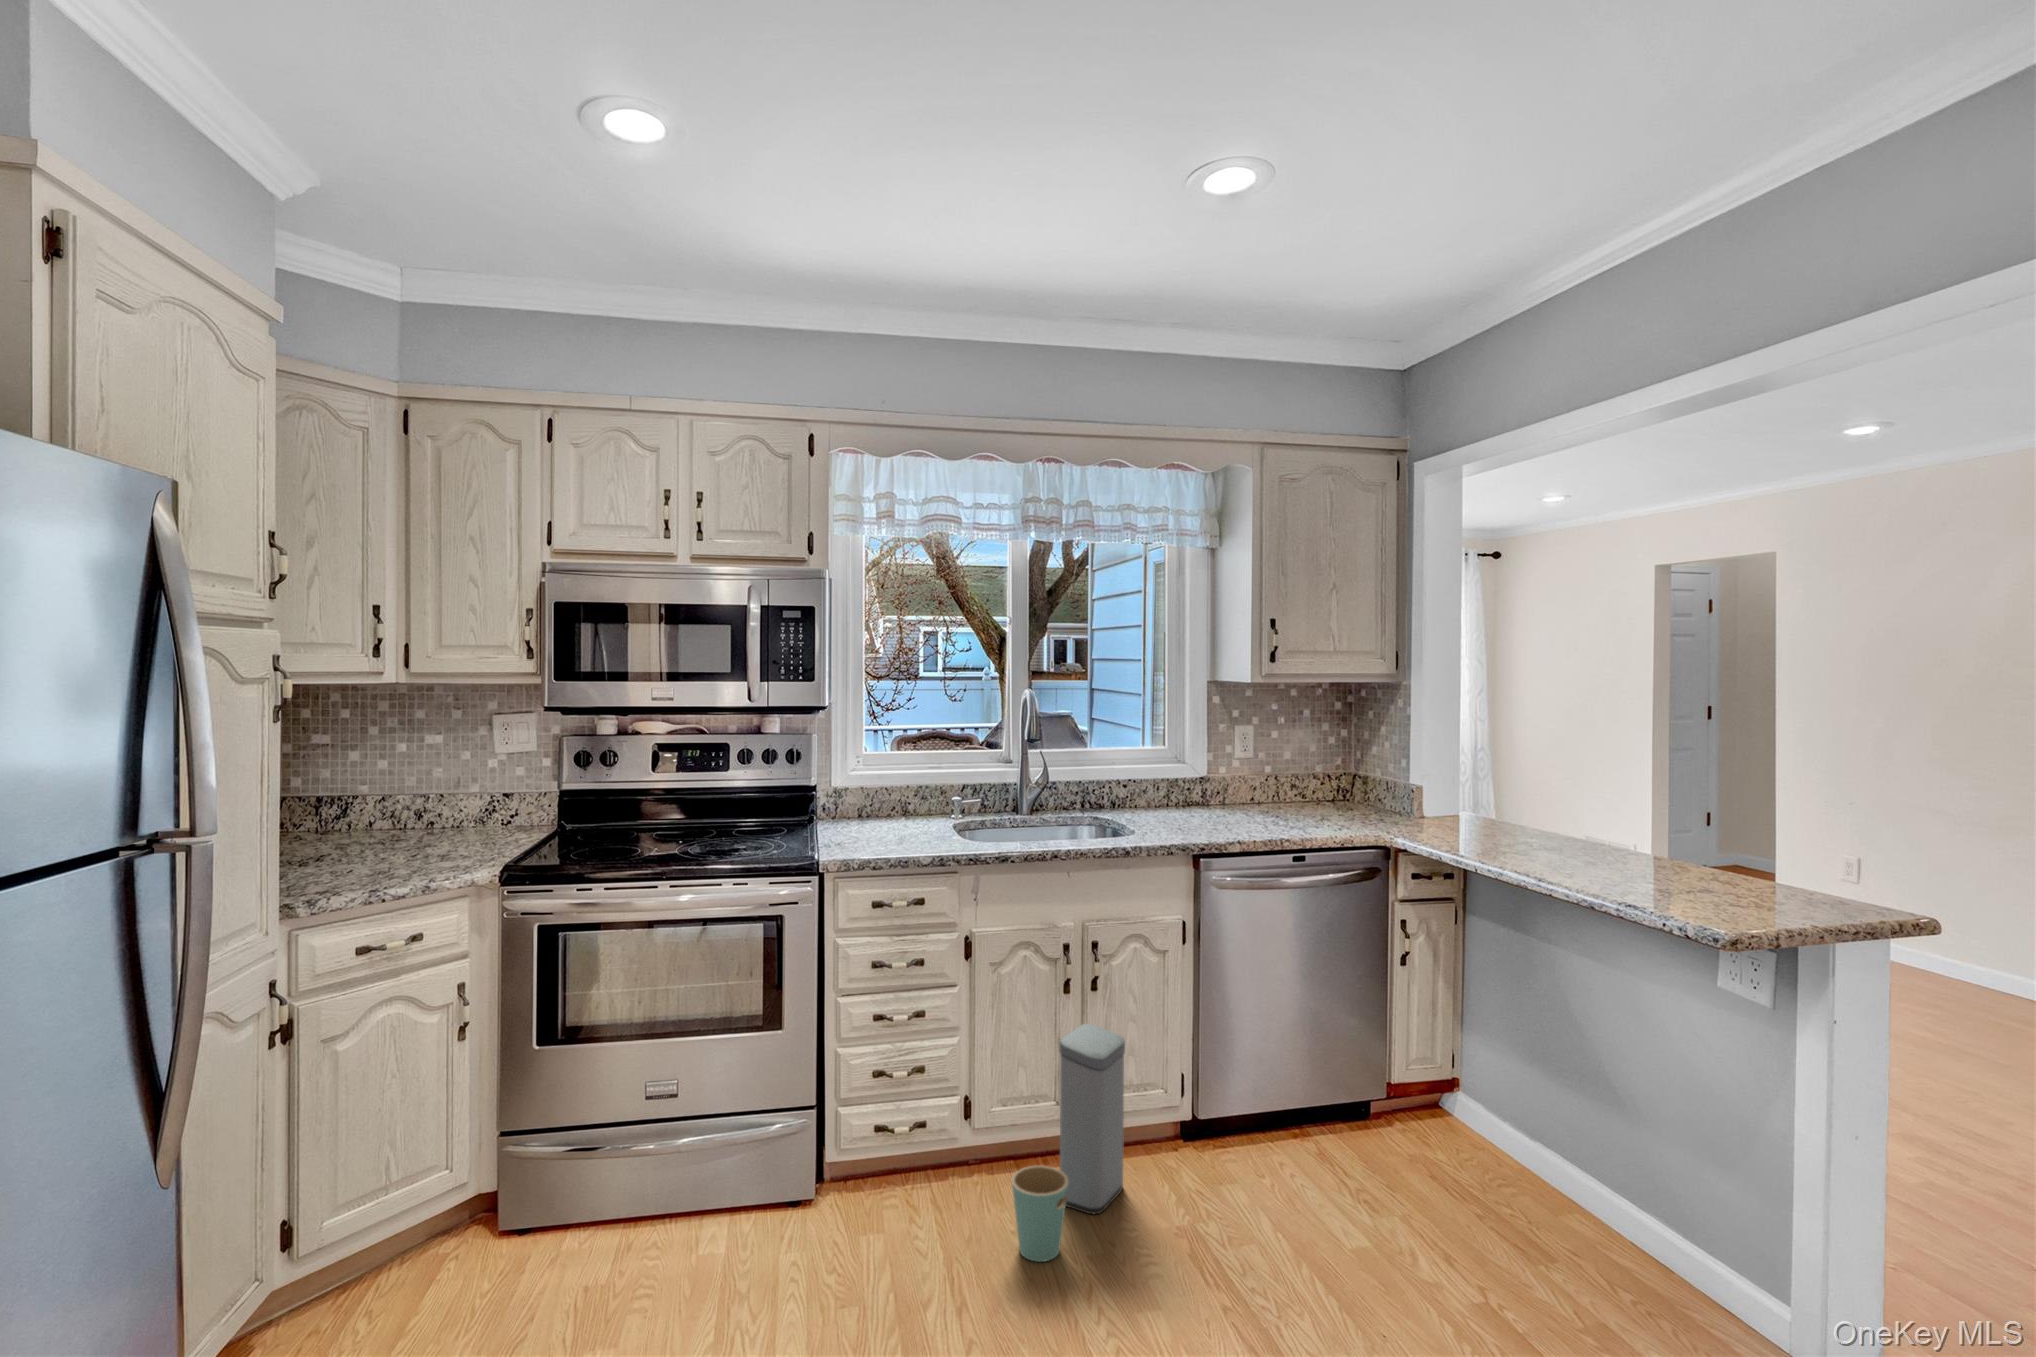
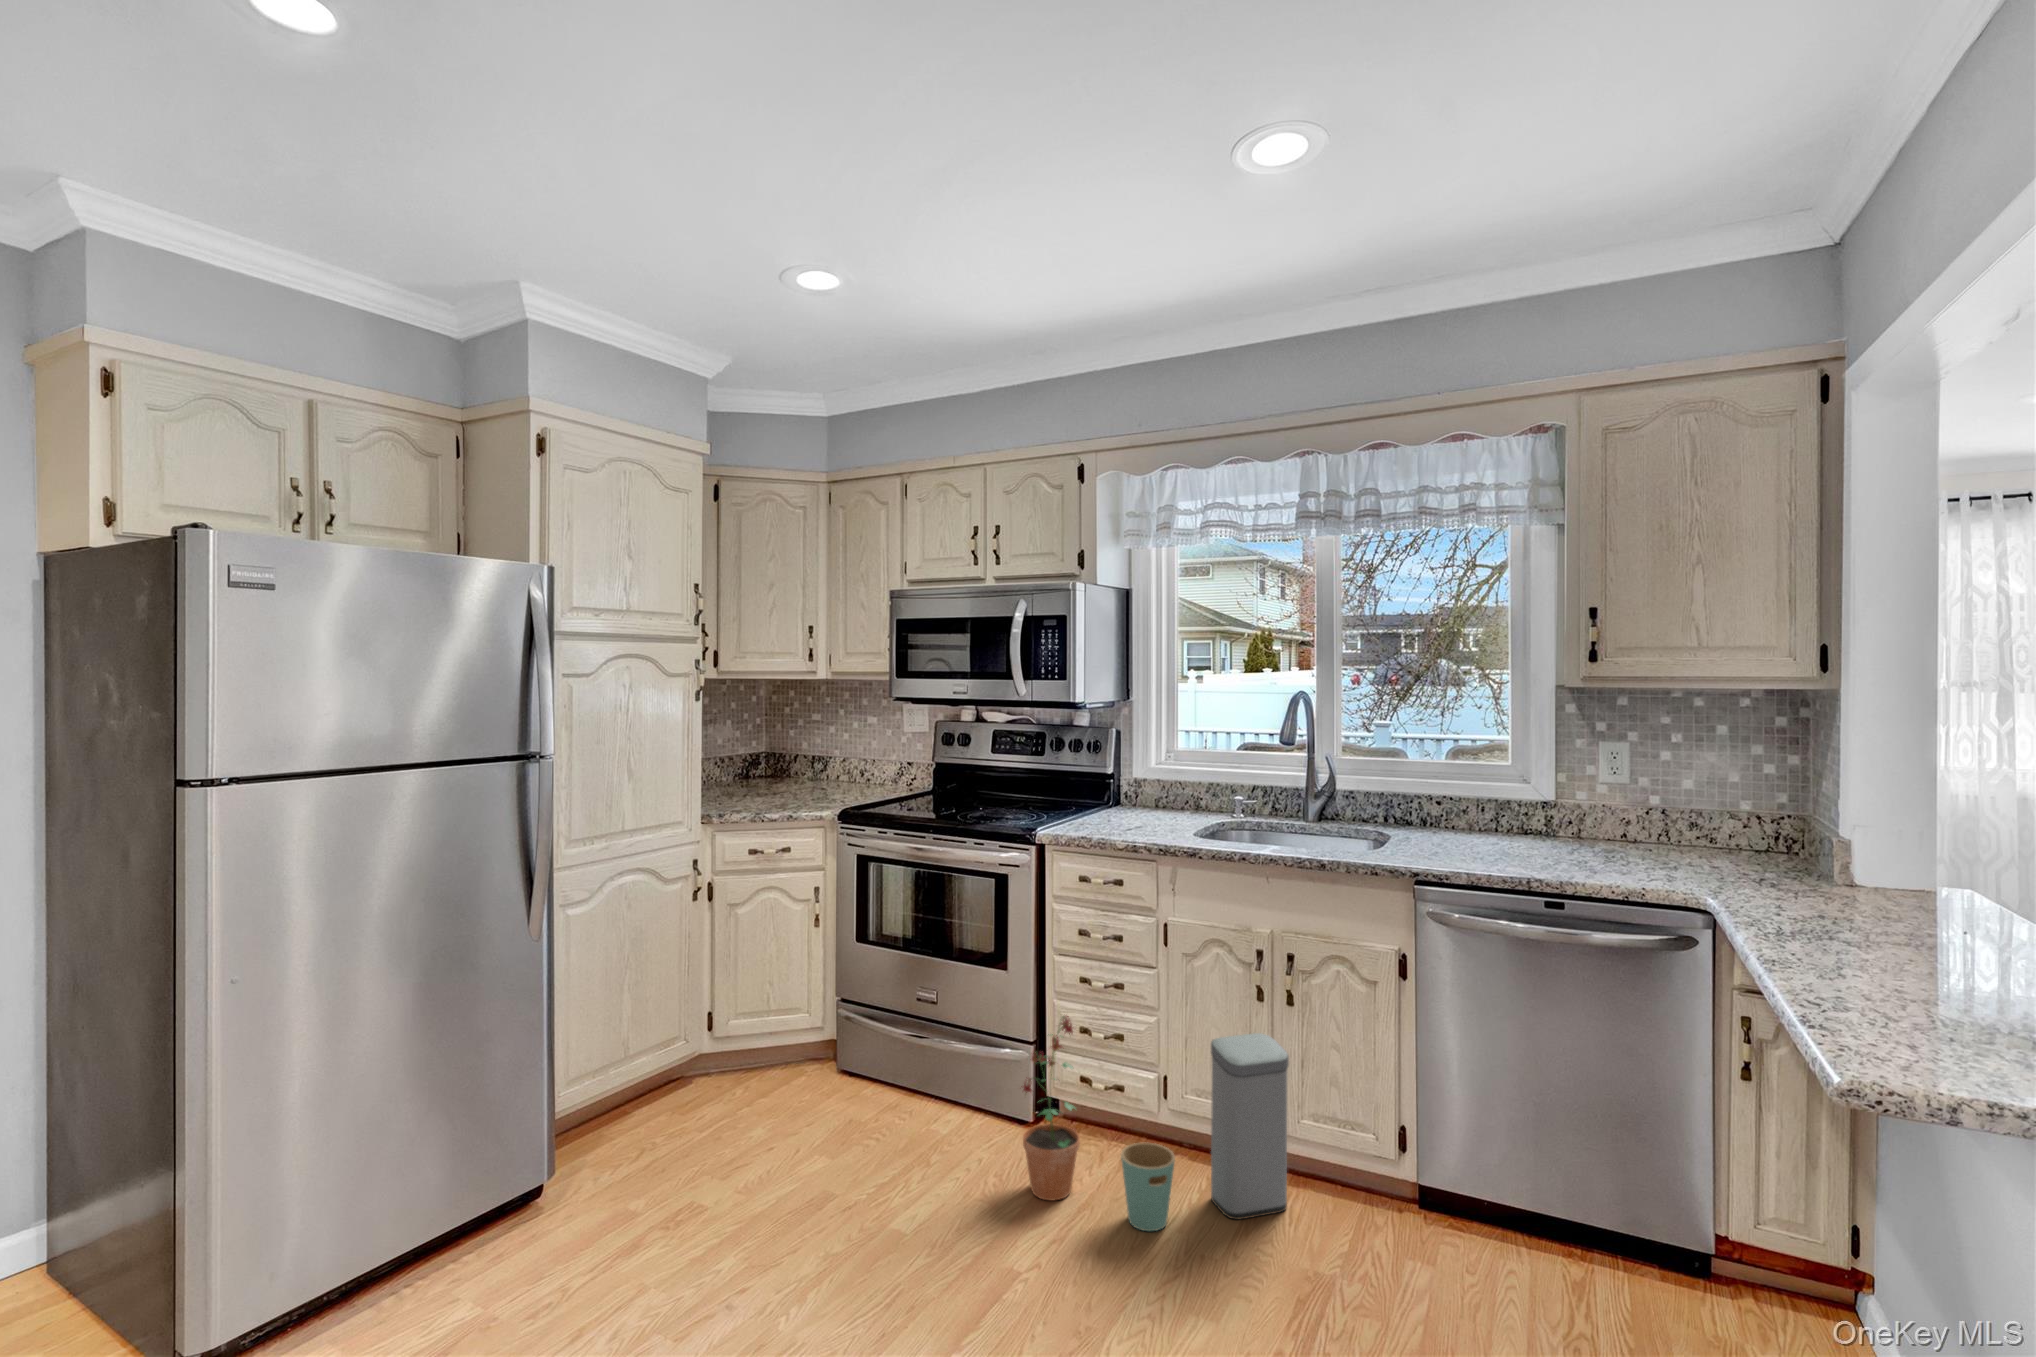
potted plant: none [869,1058,955,1277] -> present [1021,1016,1080,1201]

